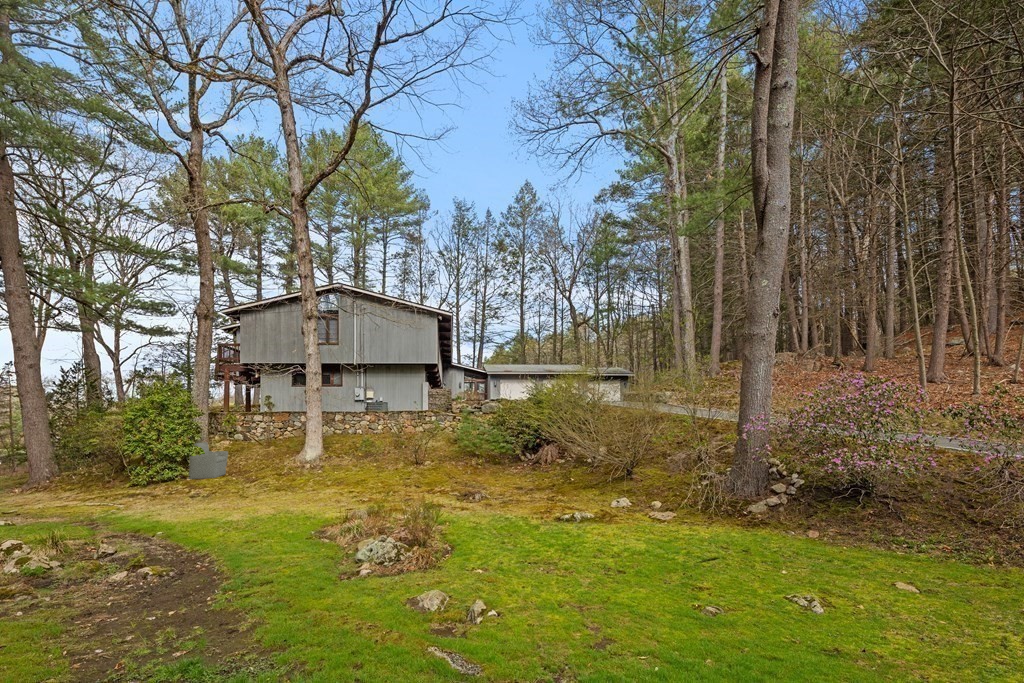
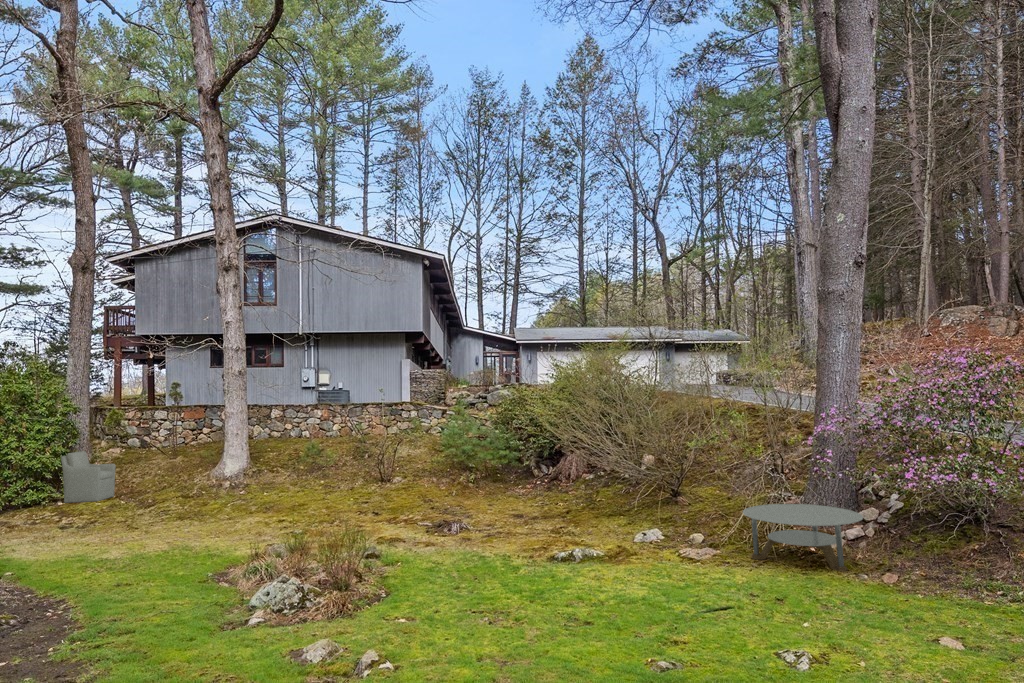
round table: none [684,480,766,527] -> present [743,504,863,571]

